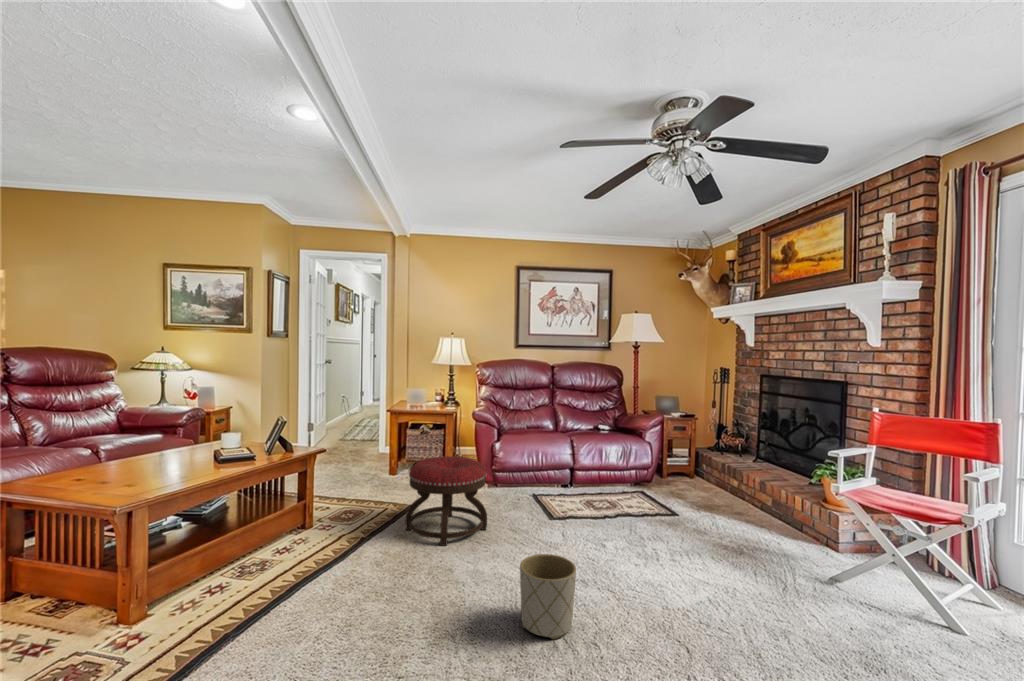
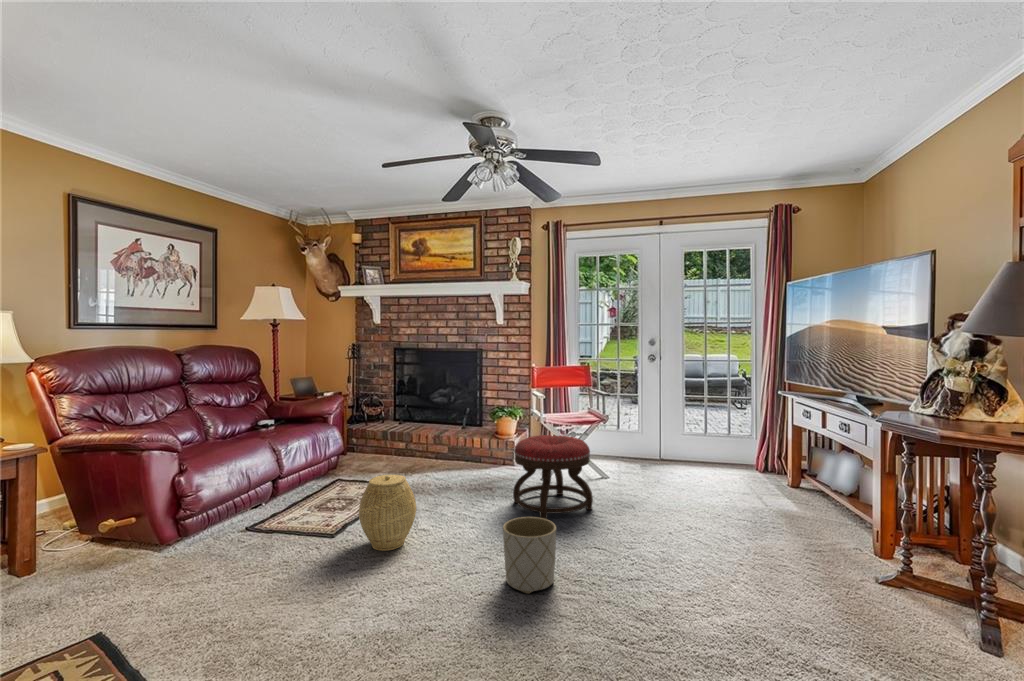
ottoman: present [405,456,487,546] -> present [513,435,593,519]
woven basket: none [532,481,581,548] -> present [359,475,416,551]

